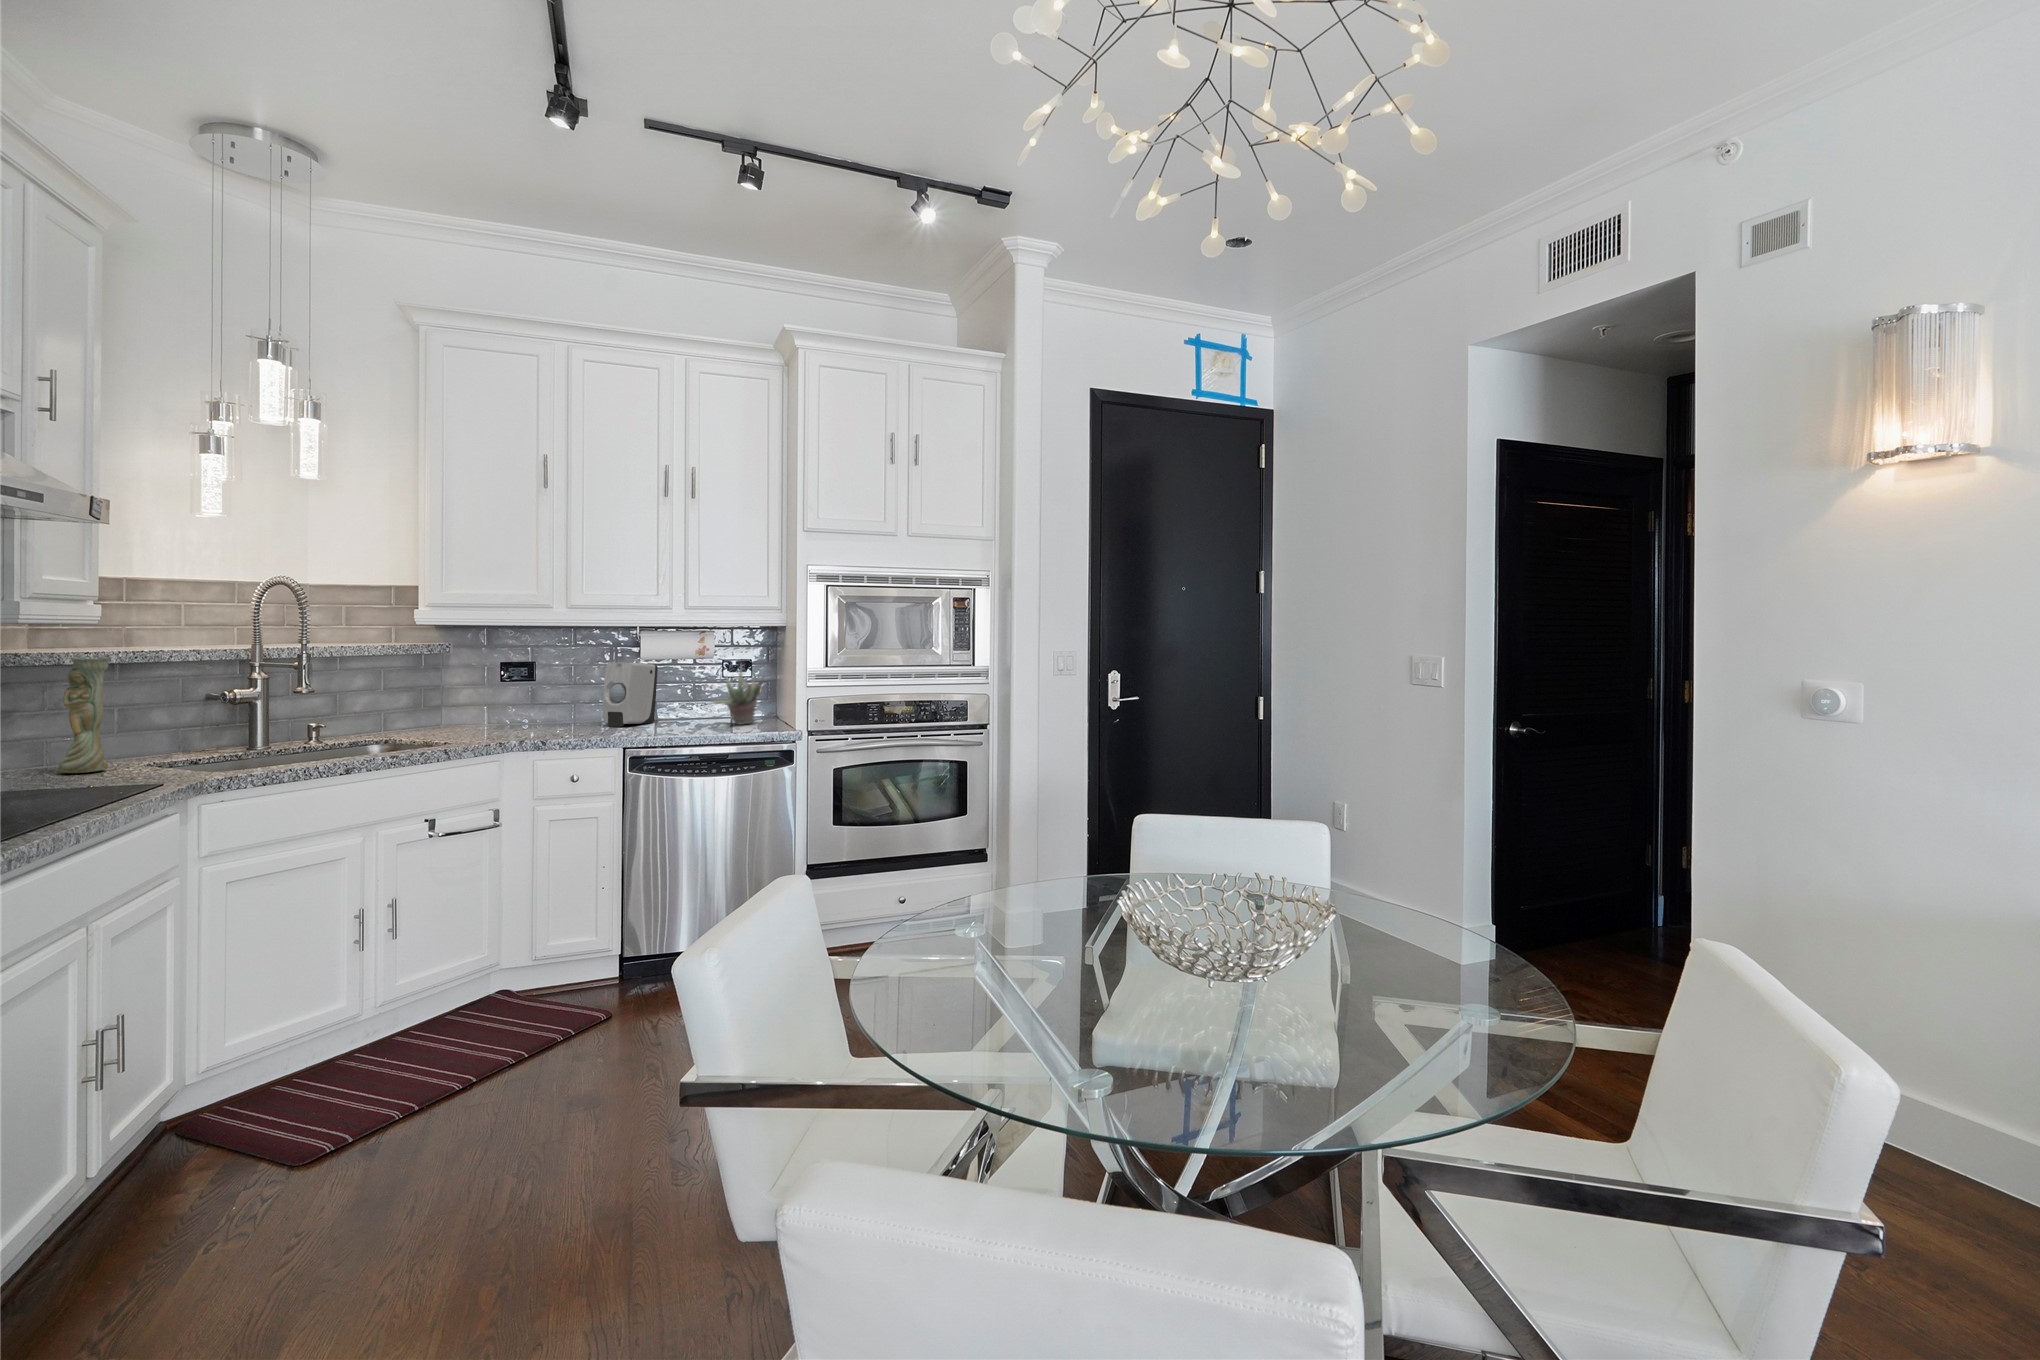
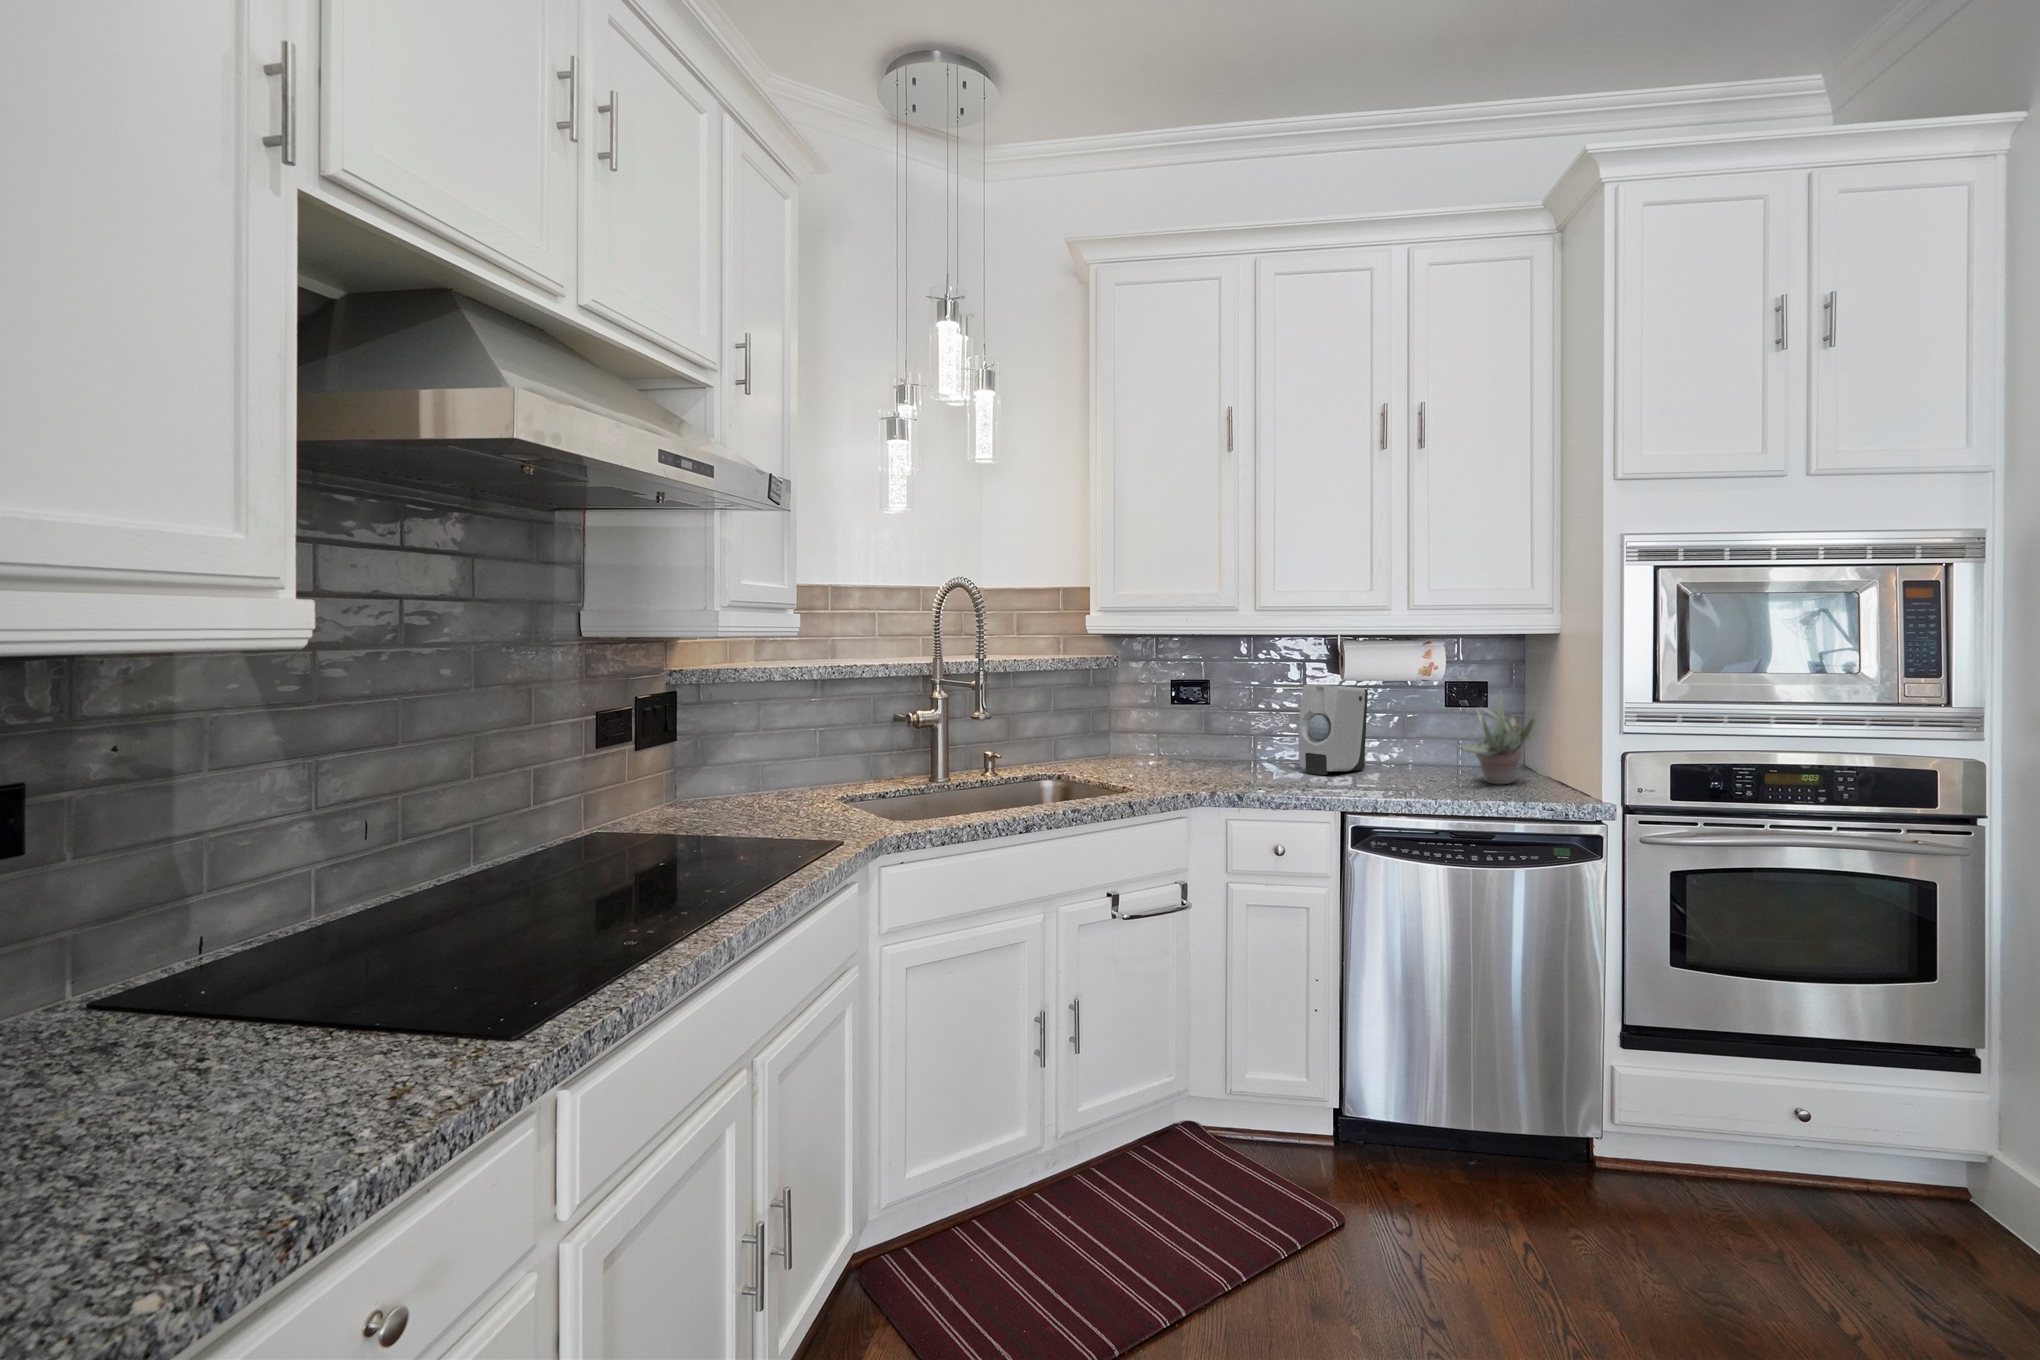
vase: present [59,658,110,773] -> none [769,678,810,809]

